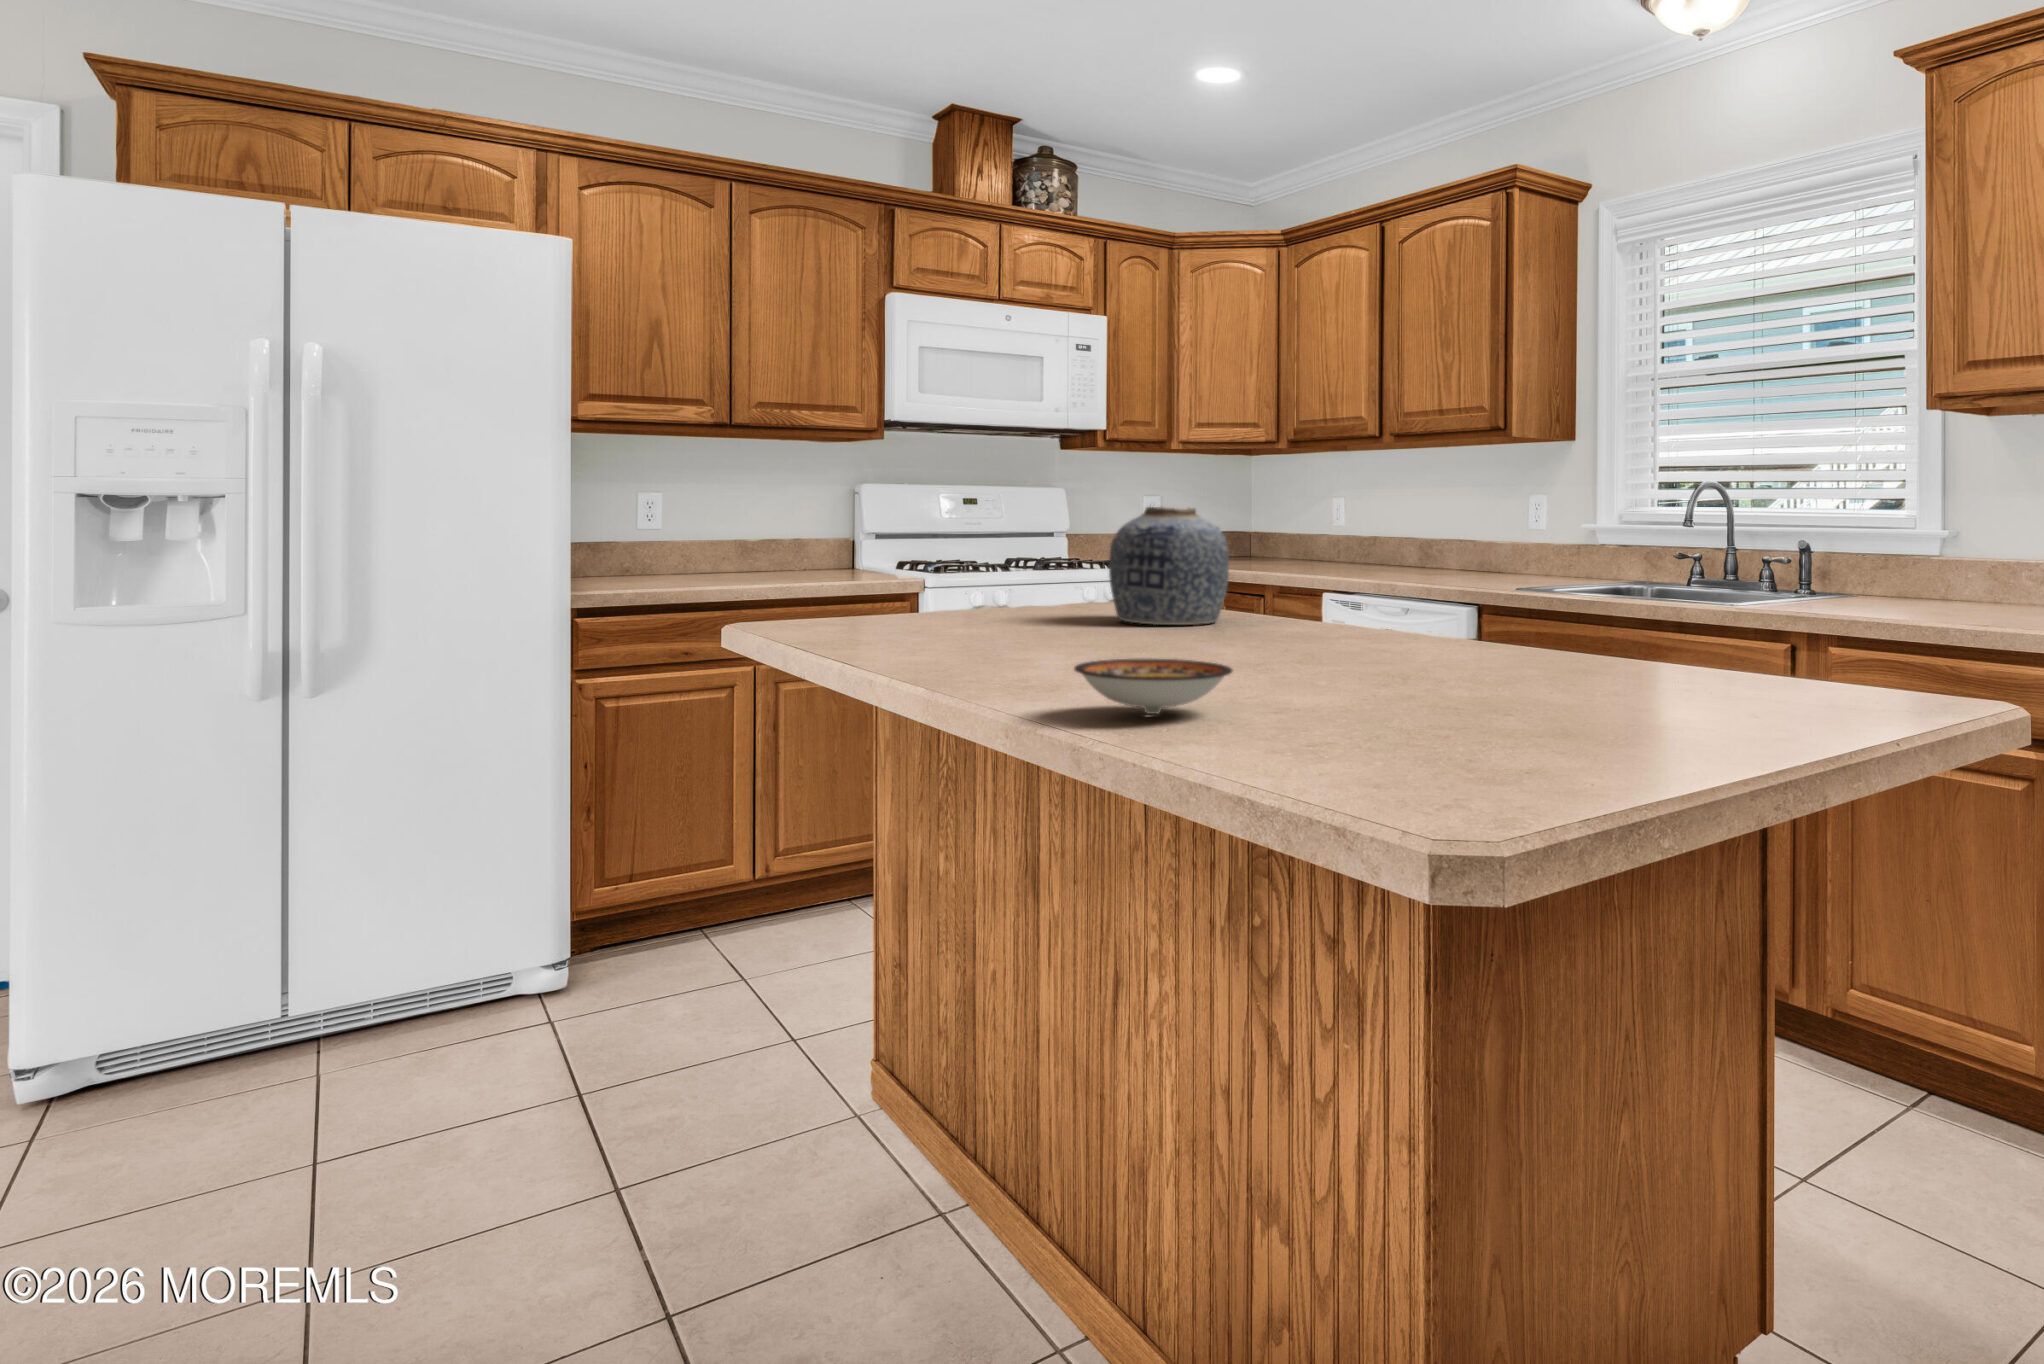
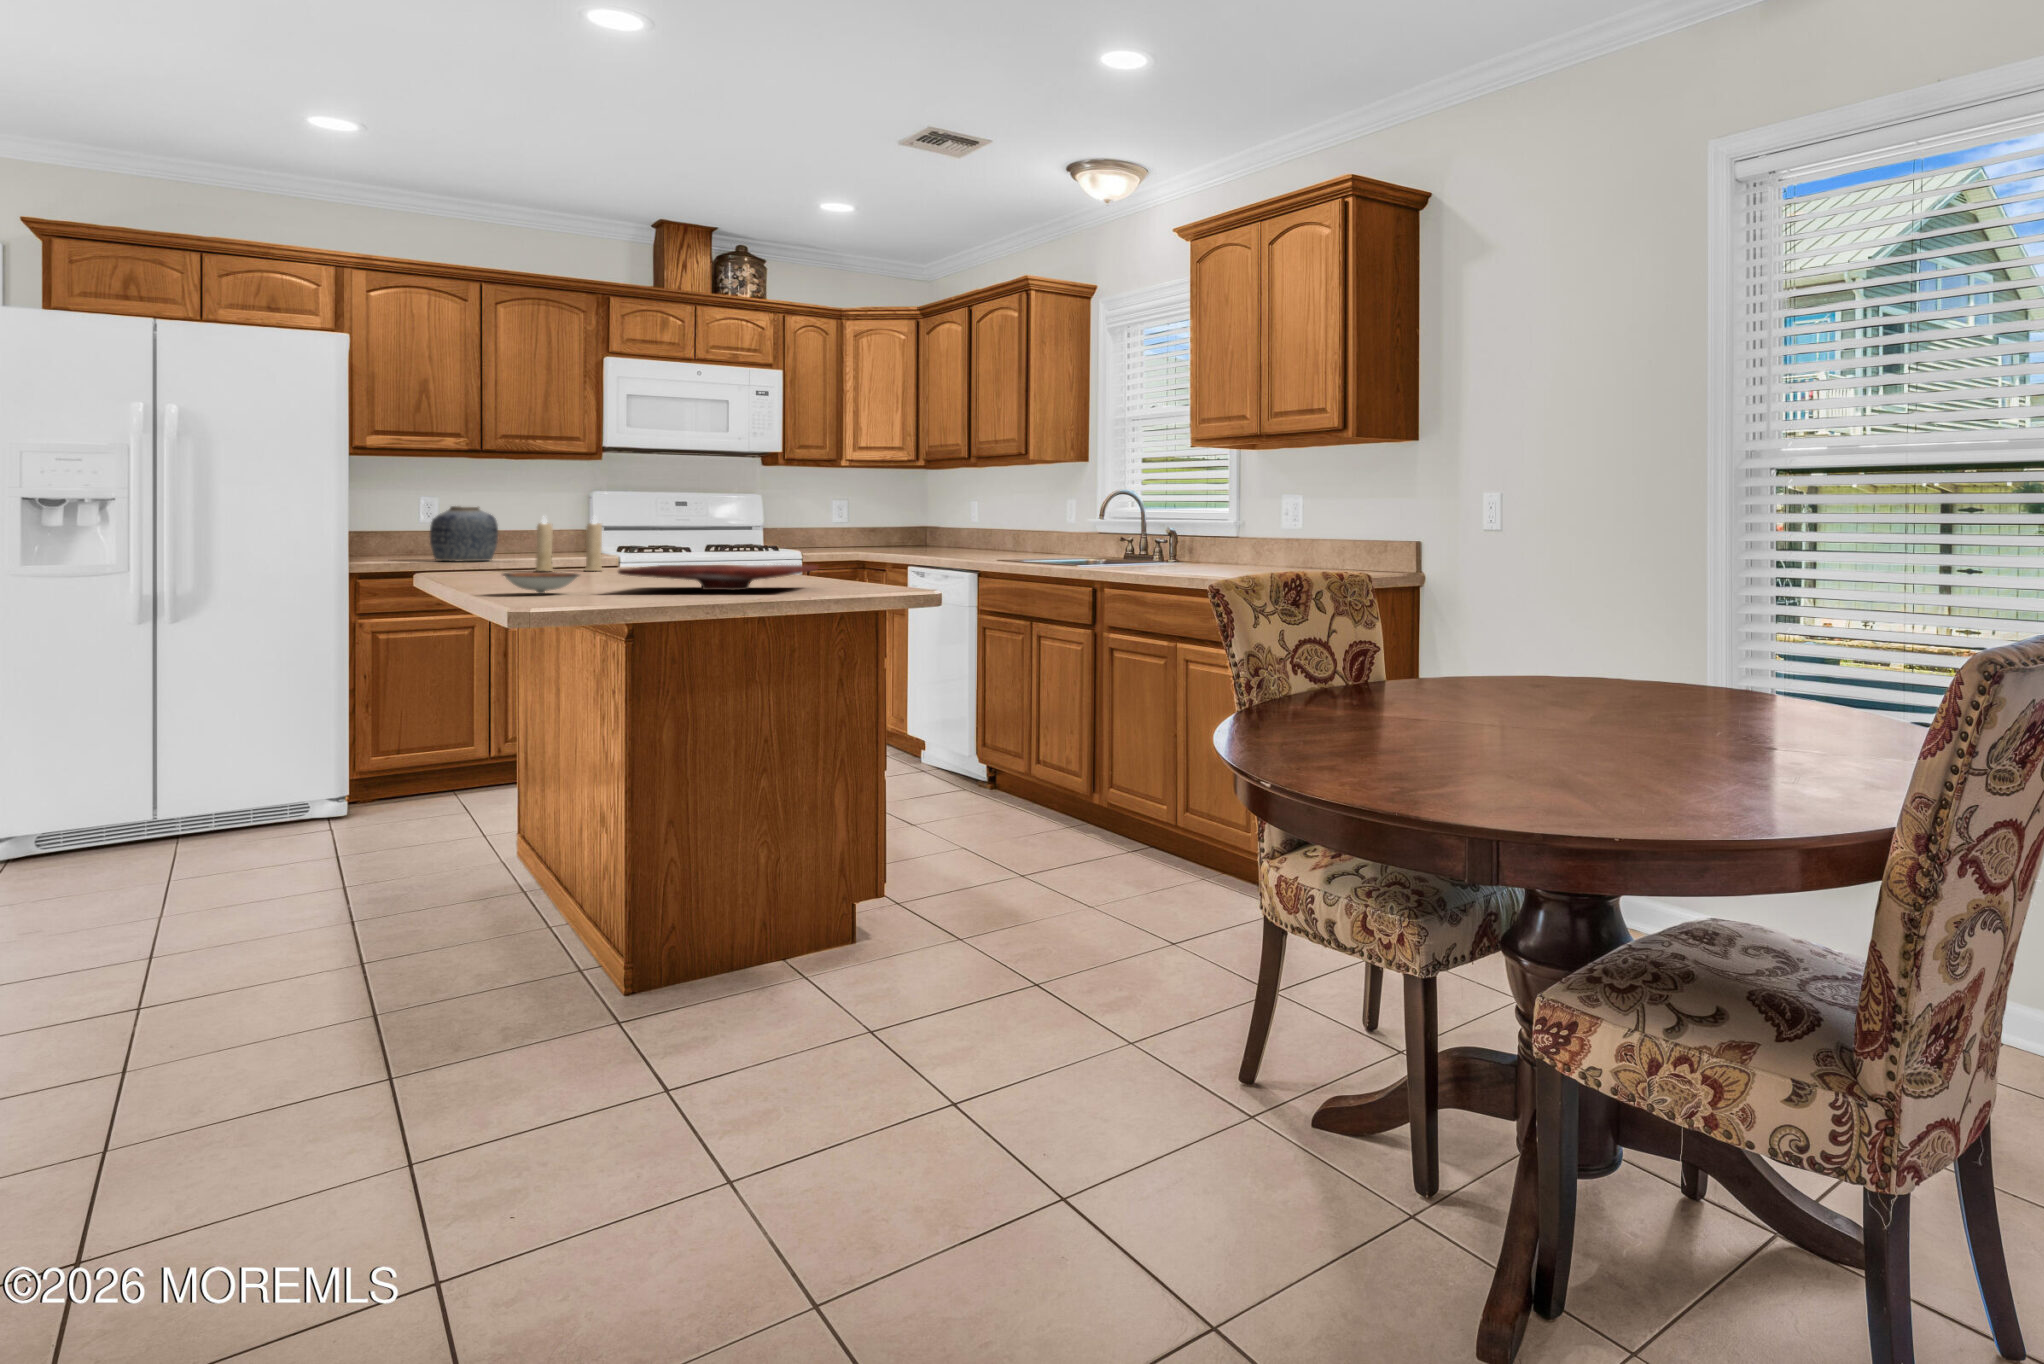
vase: present [1109,507,1229,625] -> present [430,506,498,561]
candle: none [891,519,998,616] -> present [535,517,602,571]
cutting board: none [1293,629,1699,695] -> present [618,565,818,590]

